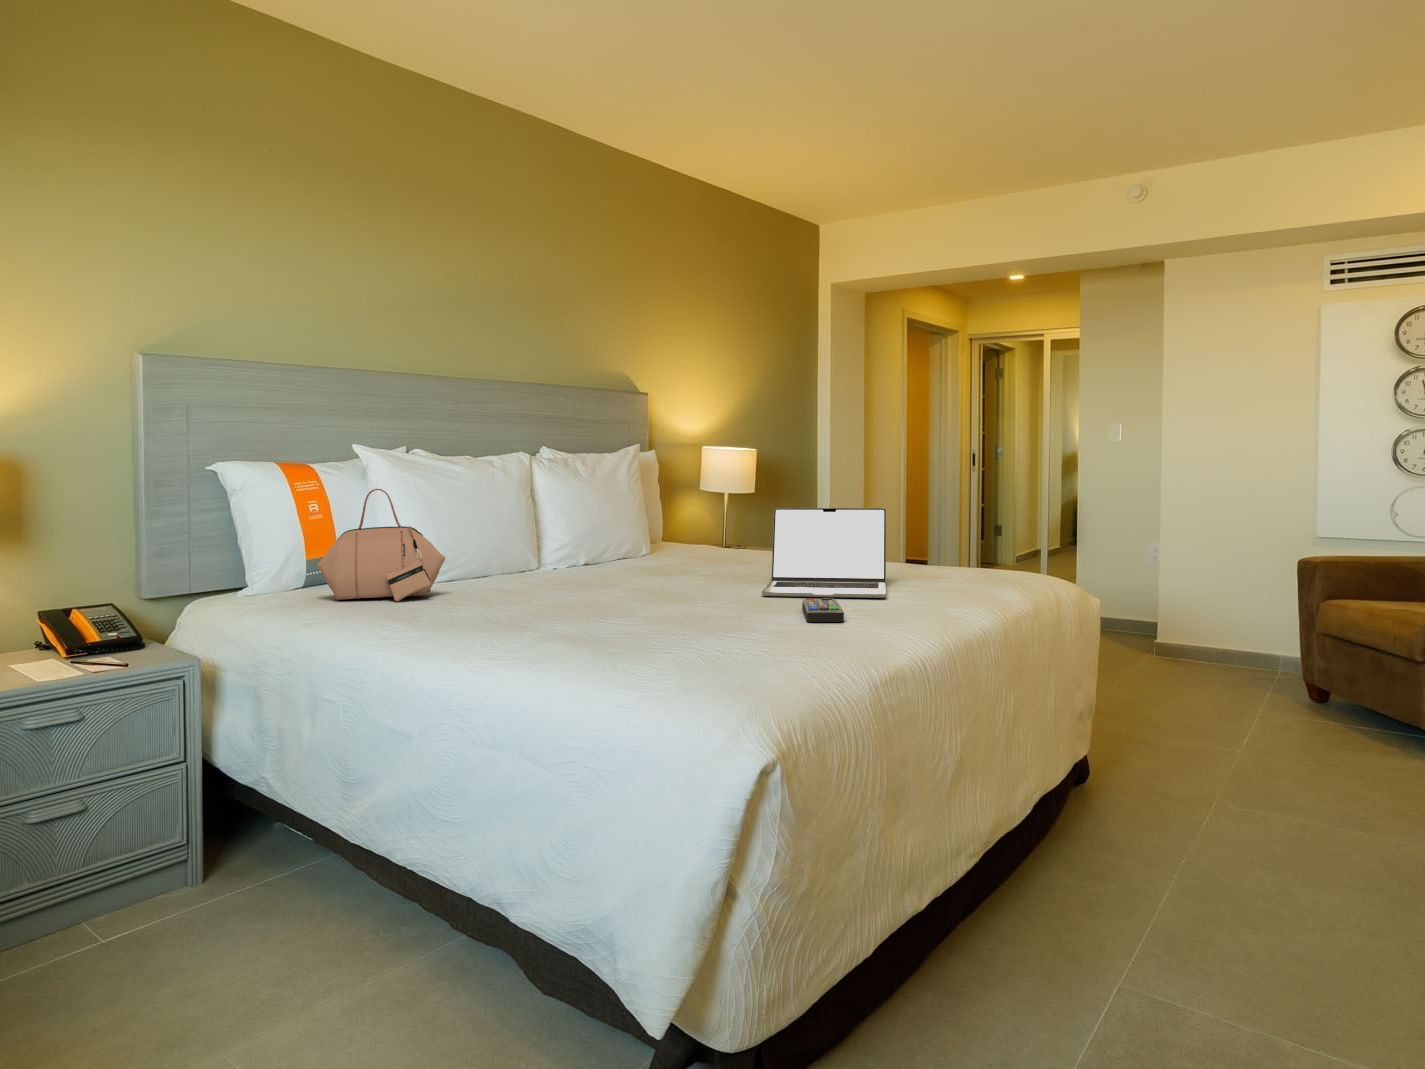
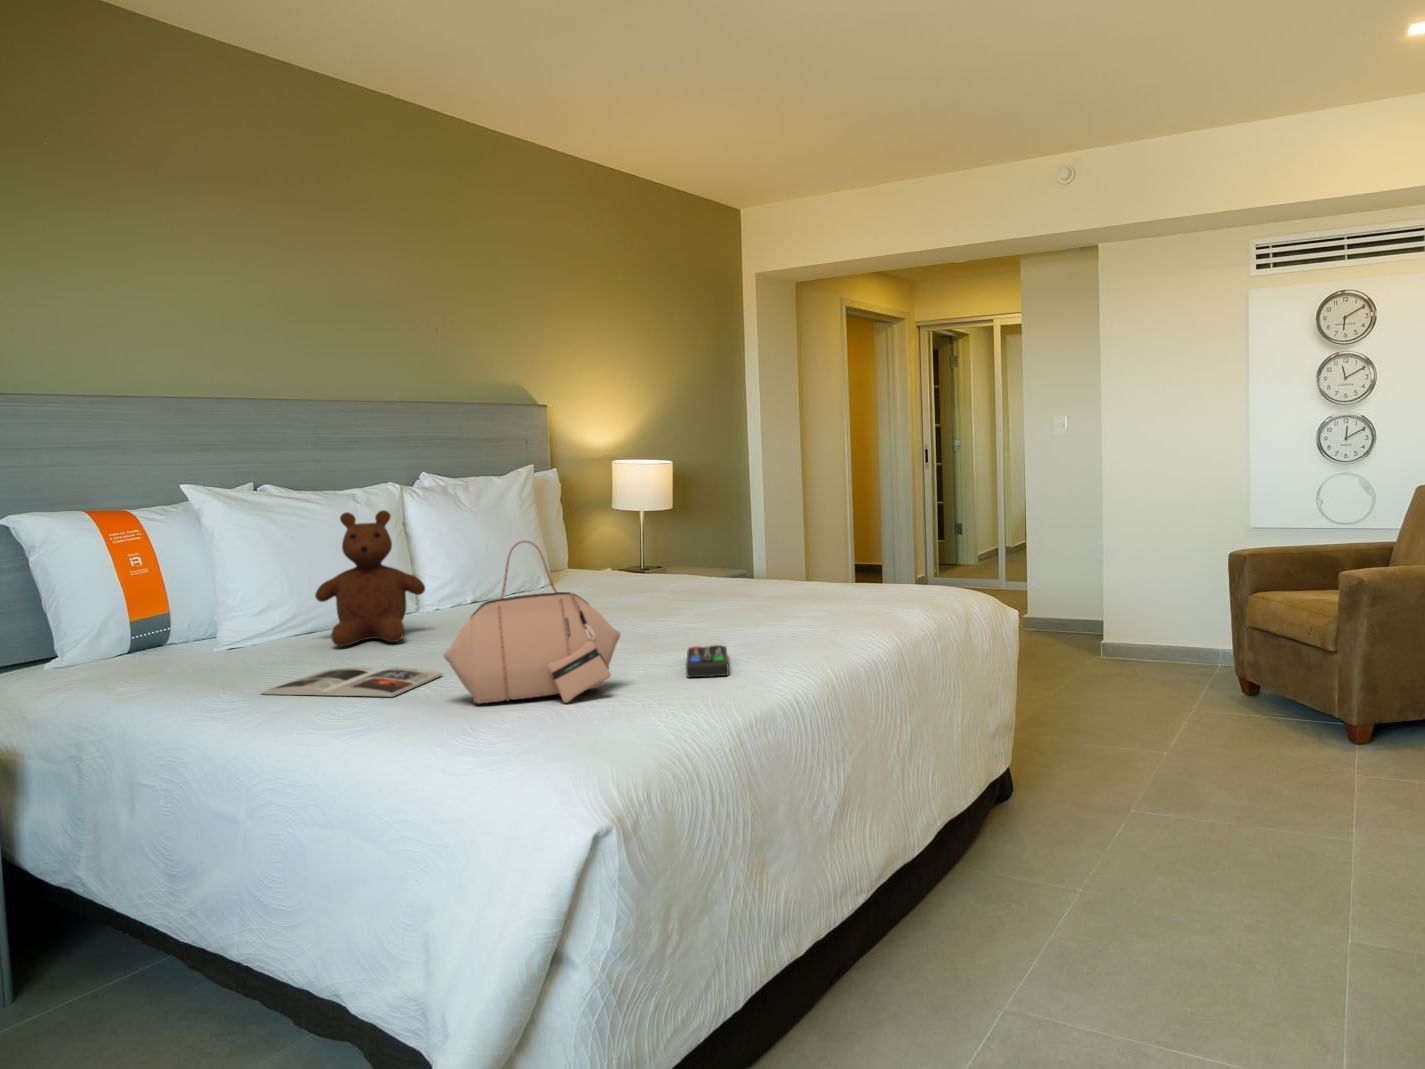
teddy bear: none [466,473,560,589] -> present [315,510,425,646]
handbag: present [317,489,445,601] -> present [444,540,621,703]
laptop: present [762,508,886,598] -> none [649,534,793,642]
magazine: none [438,603,591,626] -> present [261,667,442,697]

